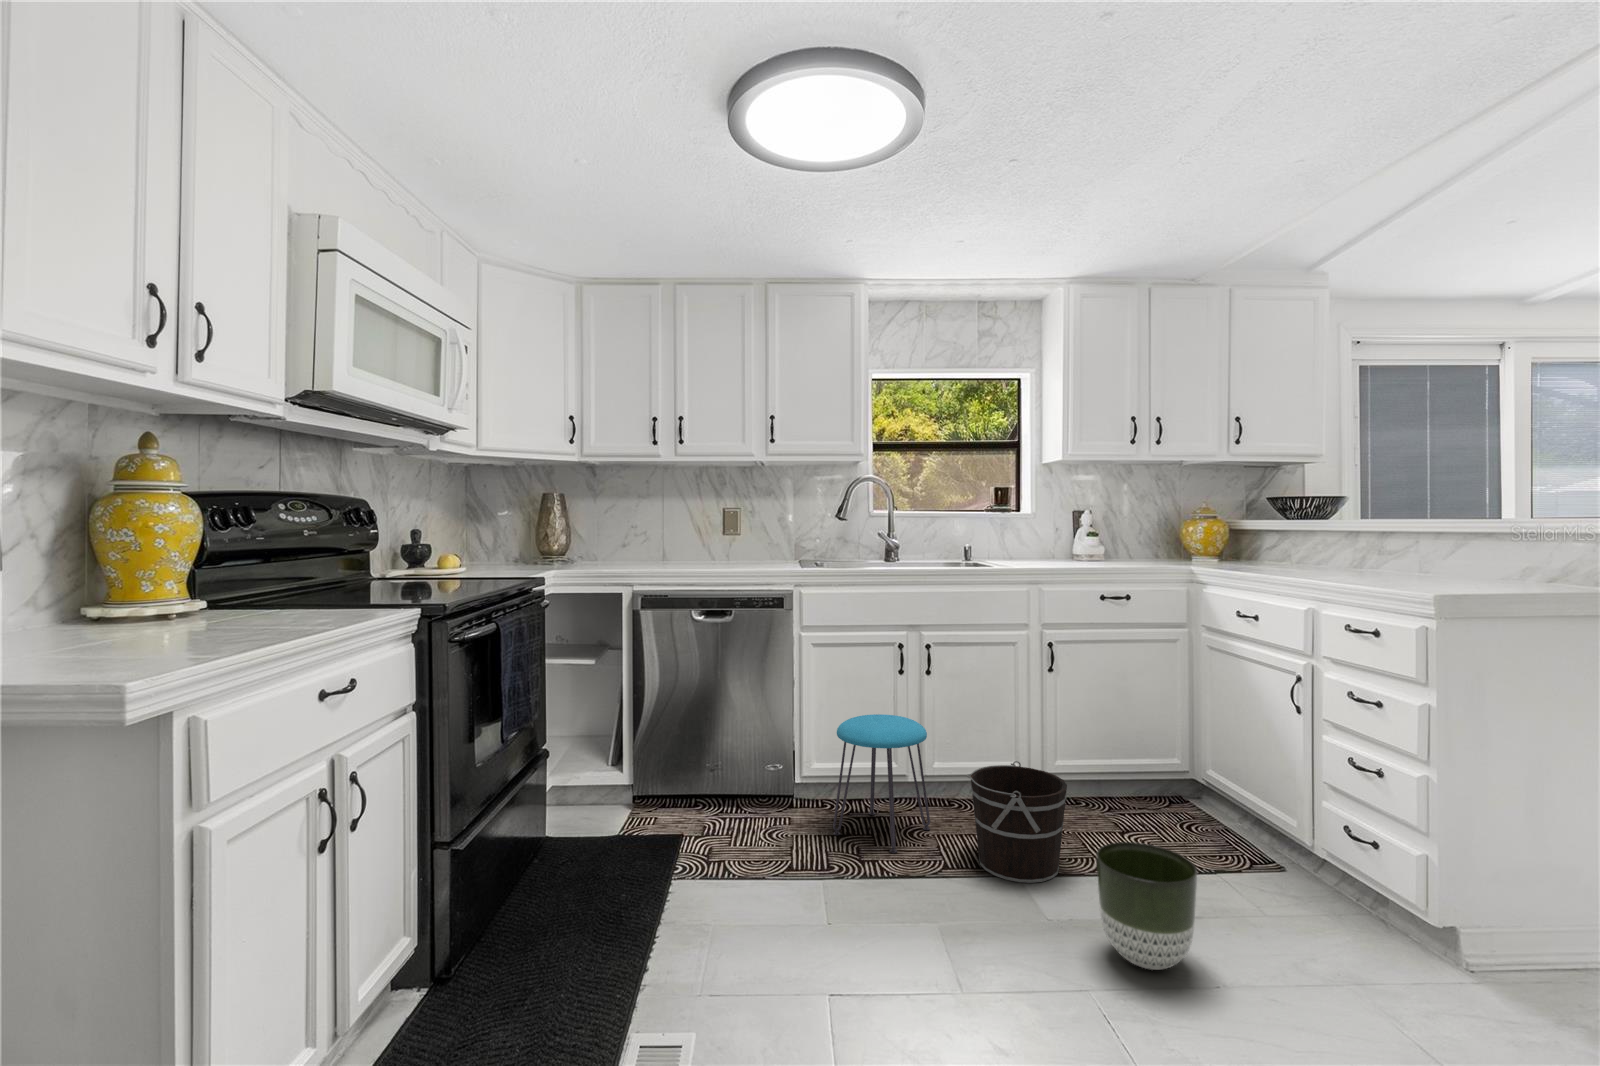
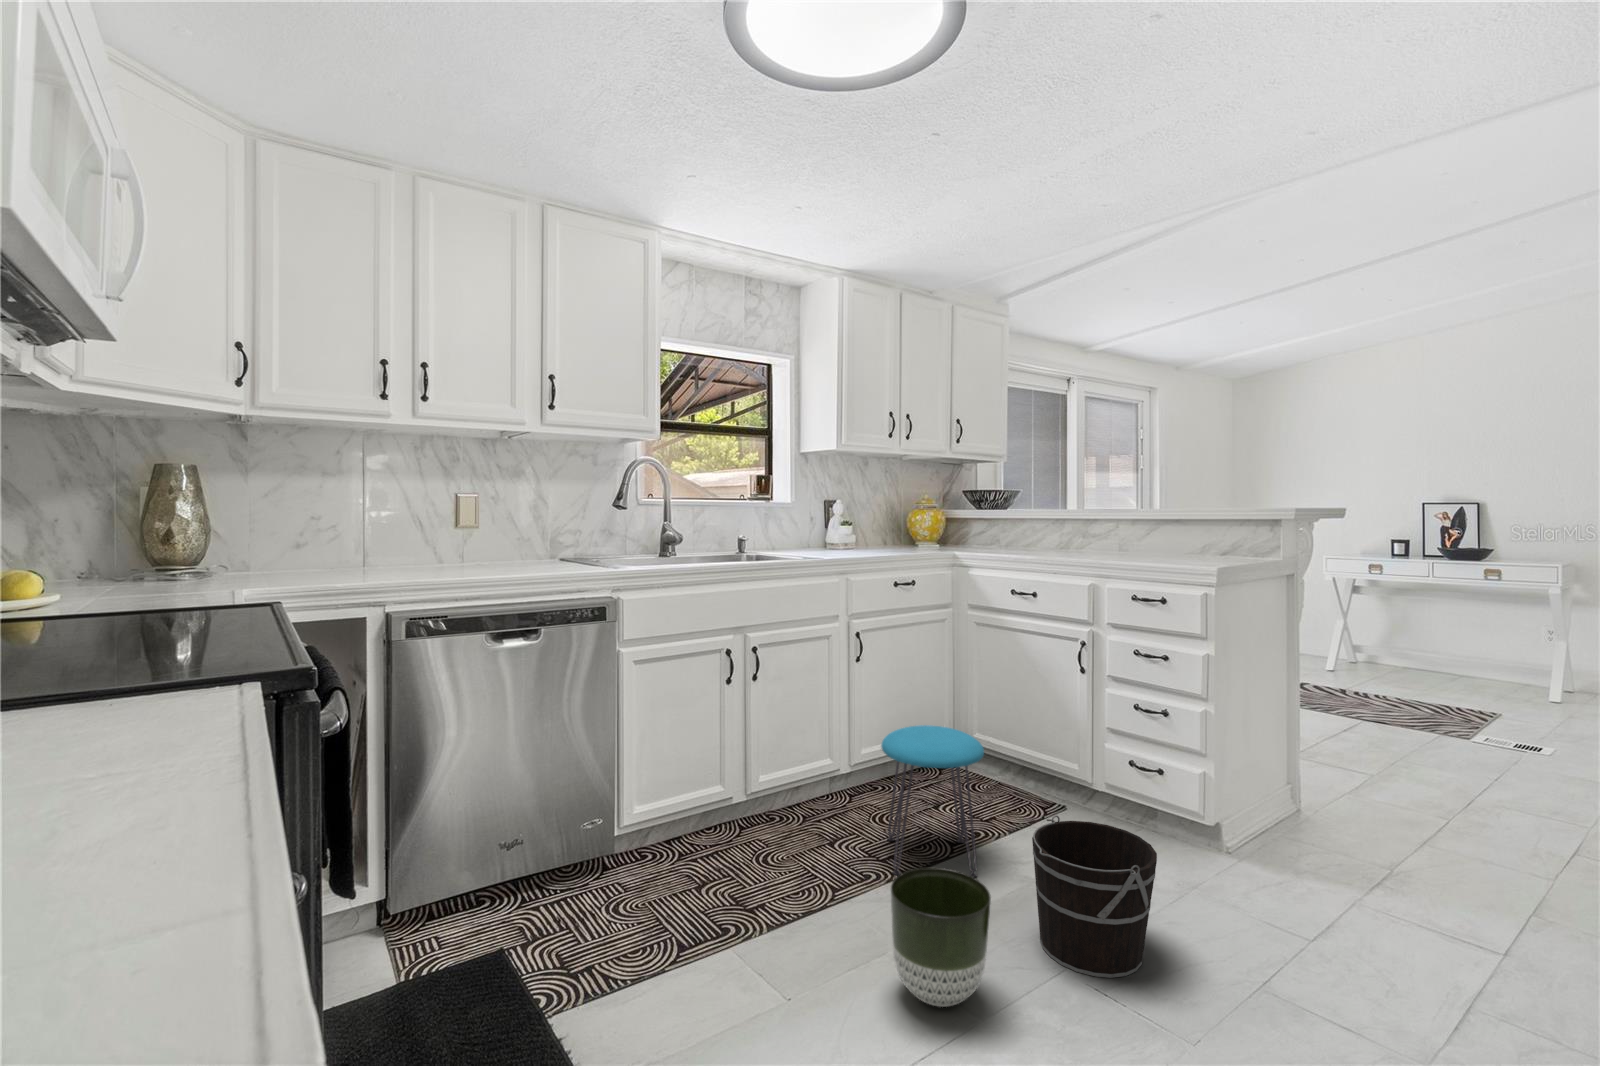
stool: present [833,714,930,853] -> present [881,725,984,877]
bucket: present [967,761,1067,883] -> present [1032,815,1157,978]

